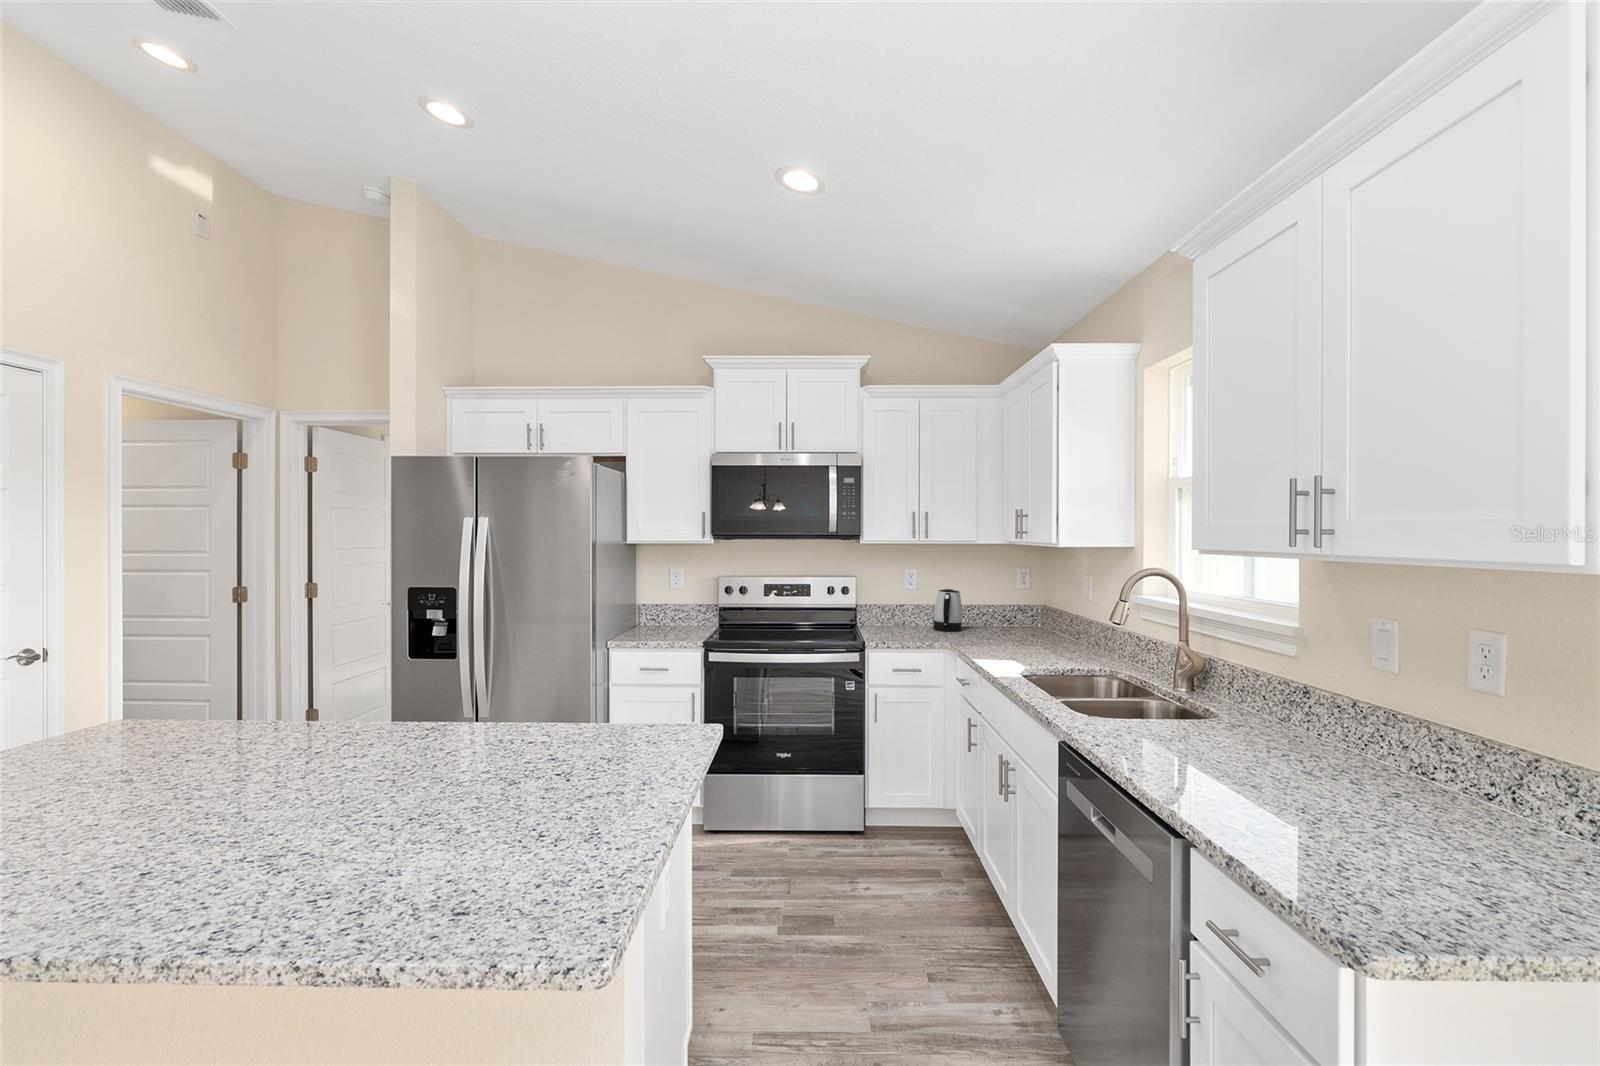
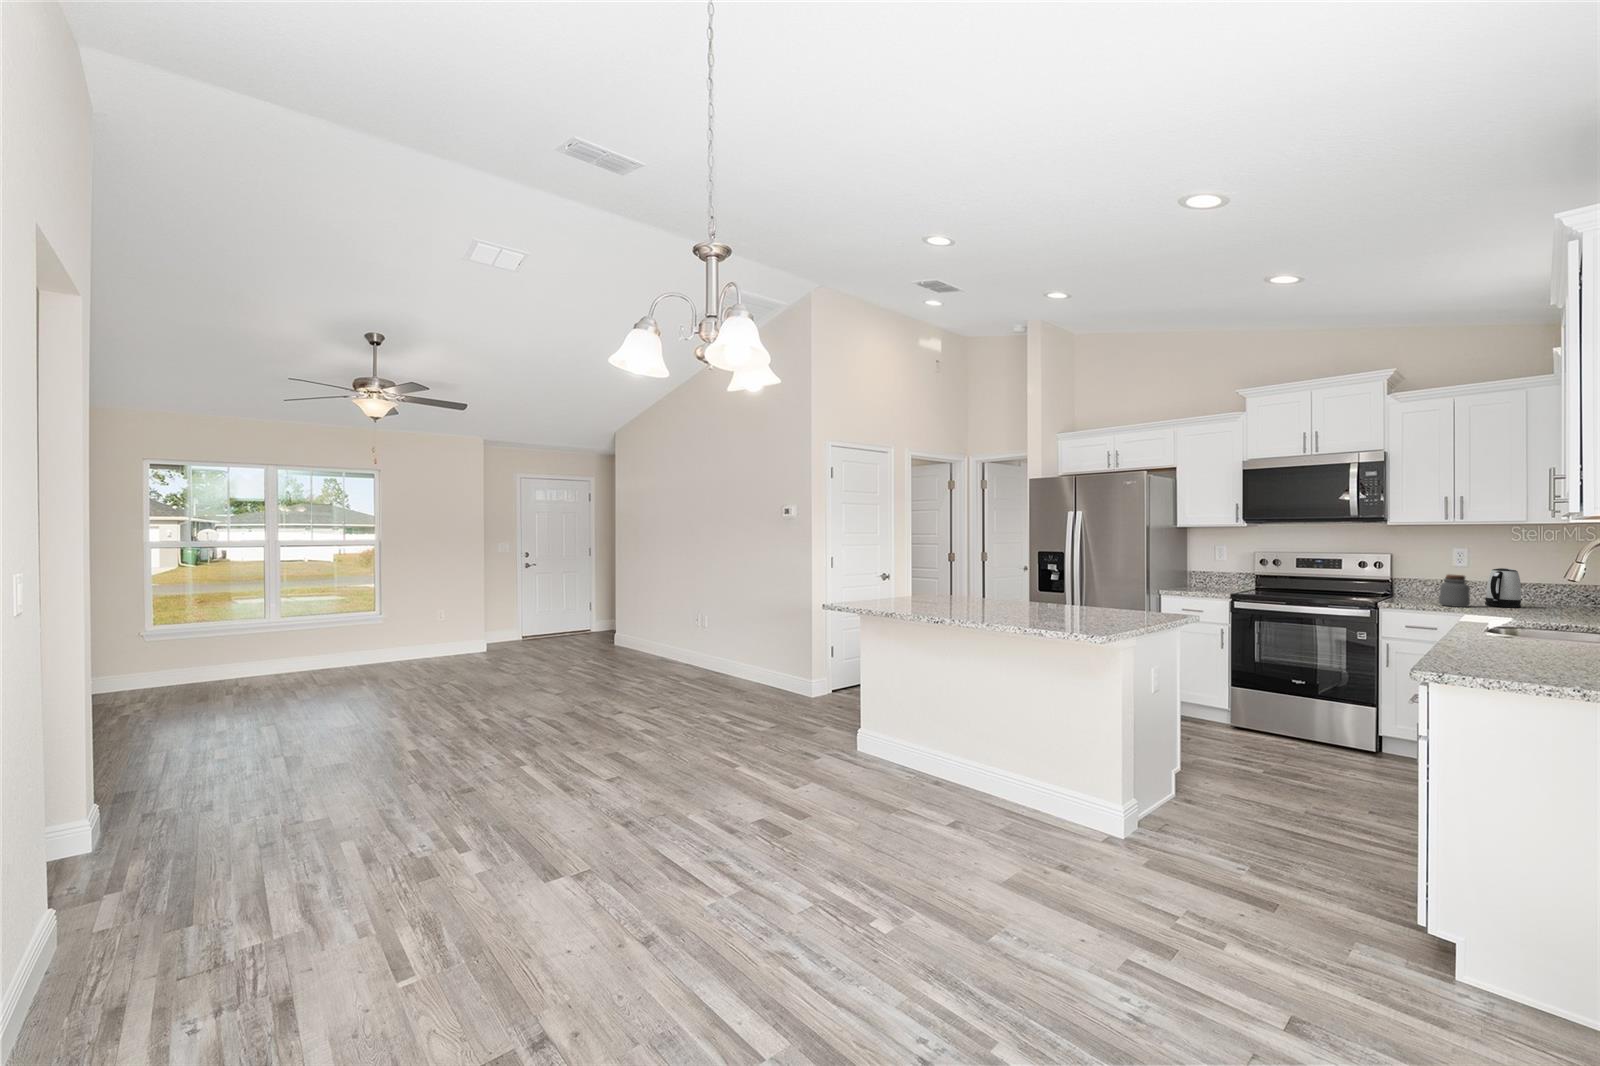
jar: none [906,599,932,637] -> present [1439,575,1470,607]

